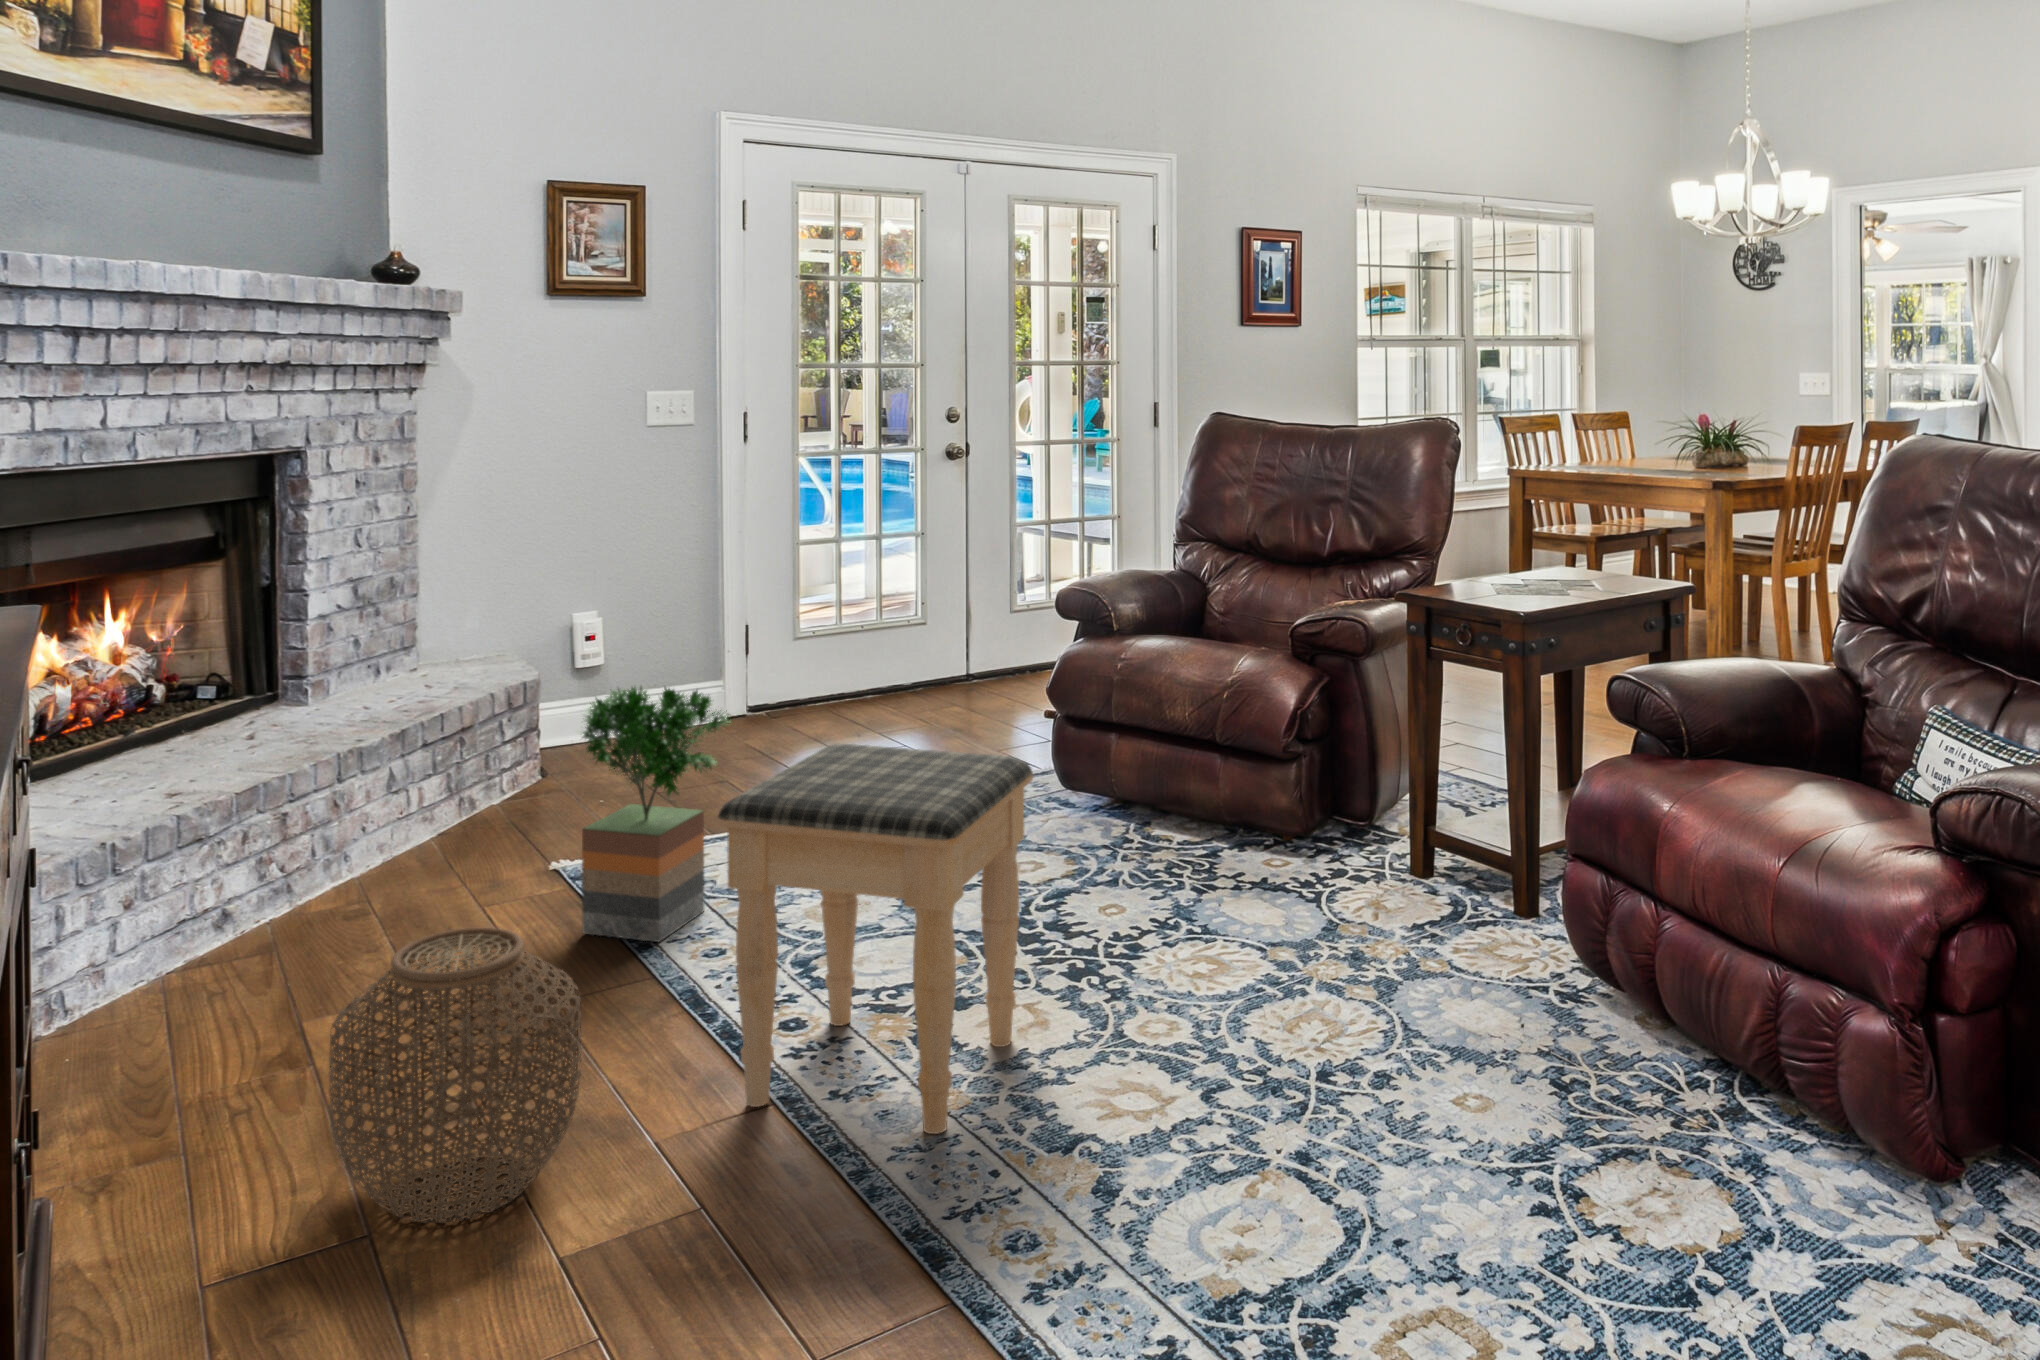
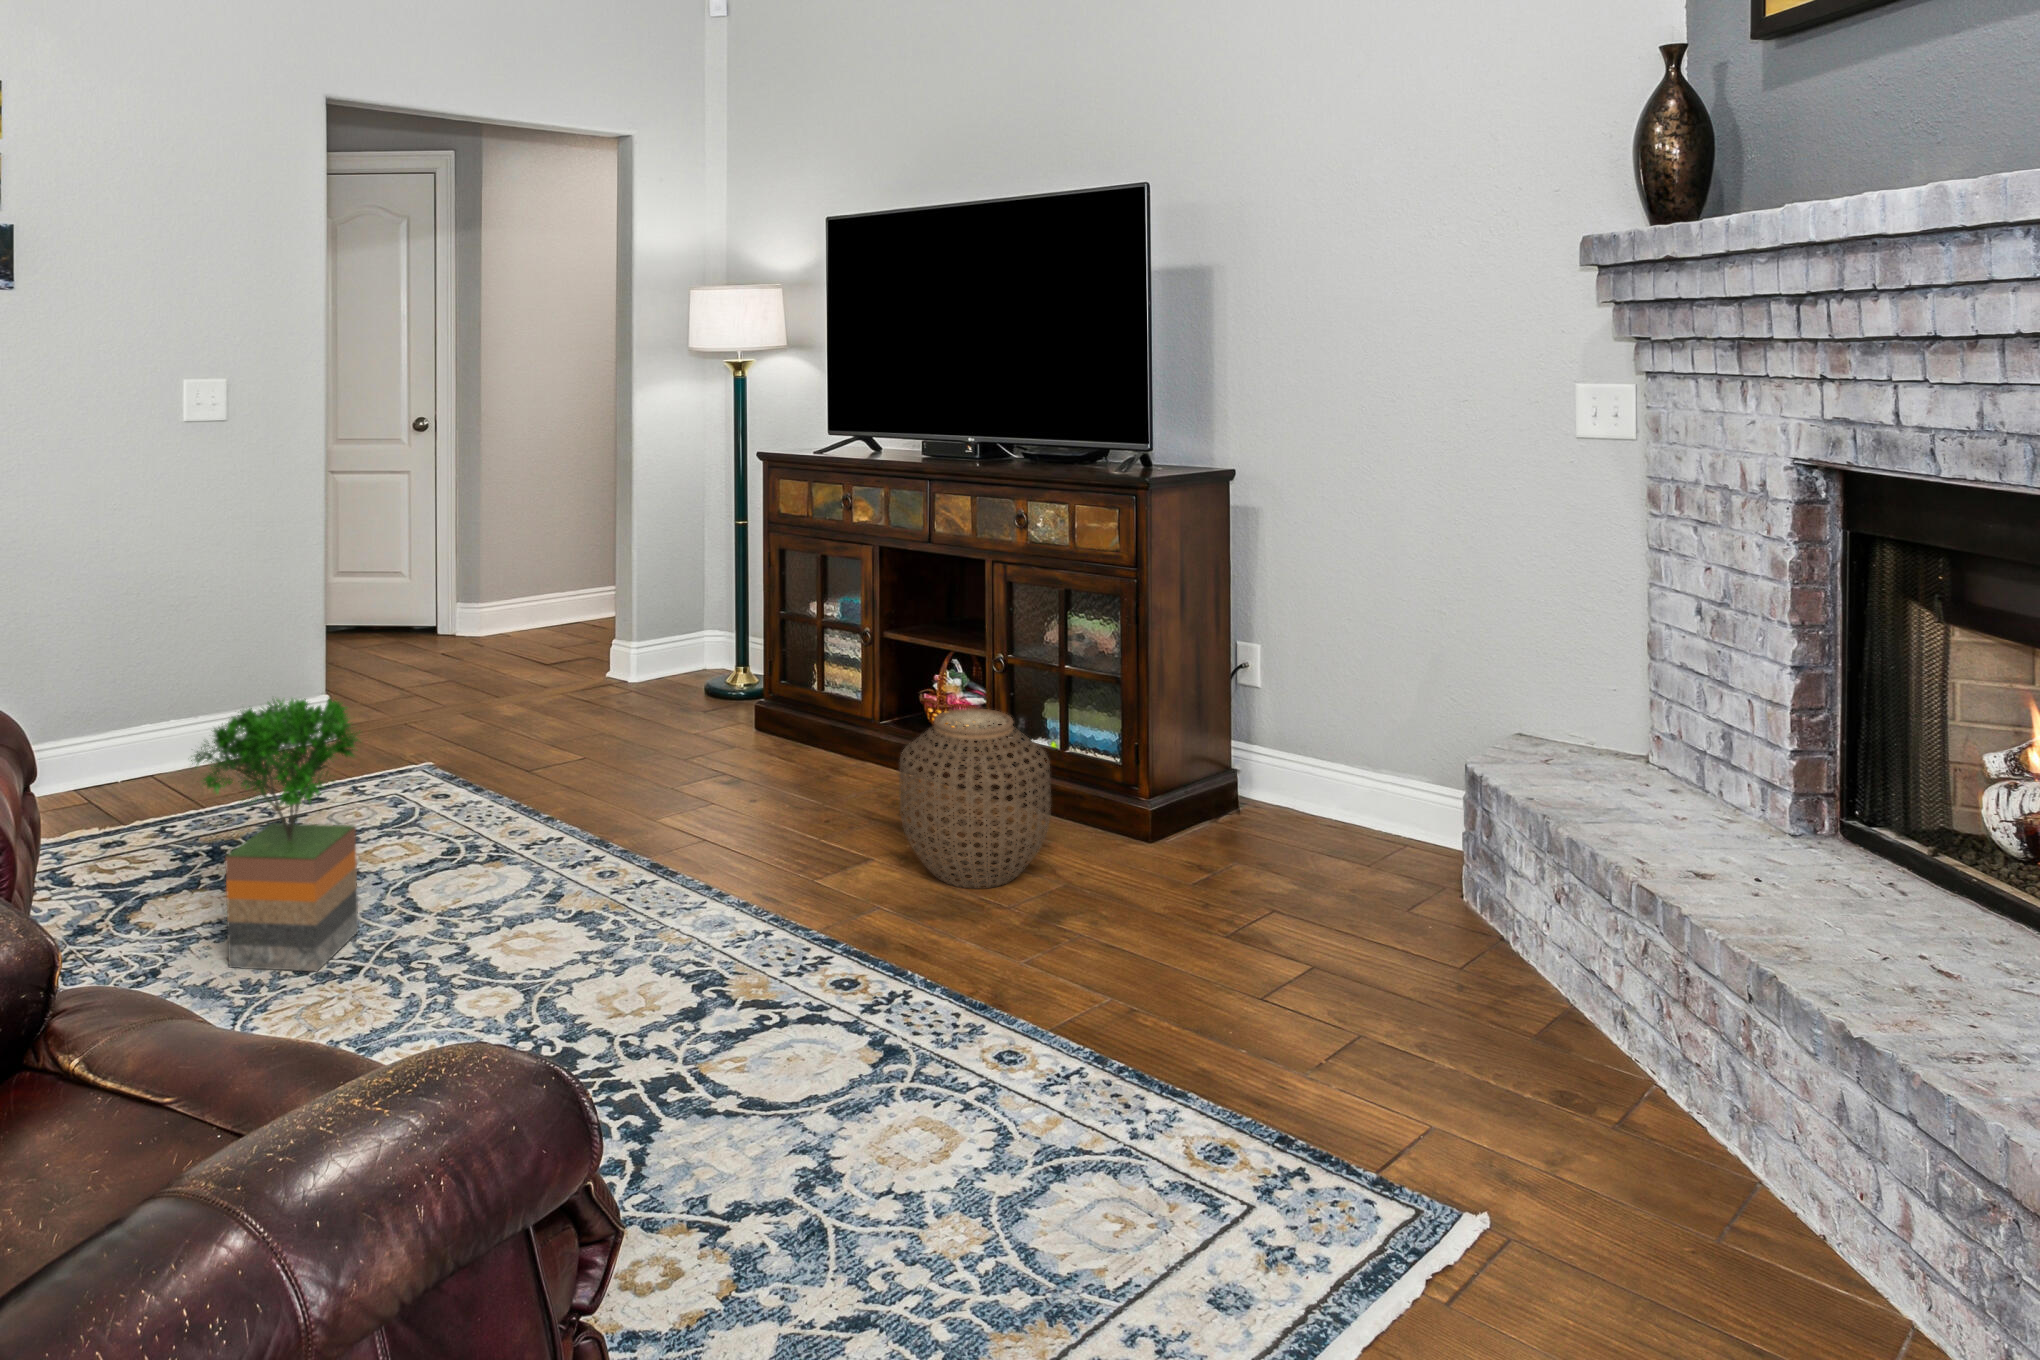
potted tree: present [582,687,728,942] -> present [191,699,358,972]
footstool: present [718,744,1033,1134] -> none [606,680,847,997]

